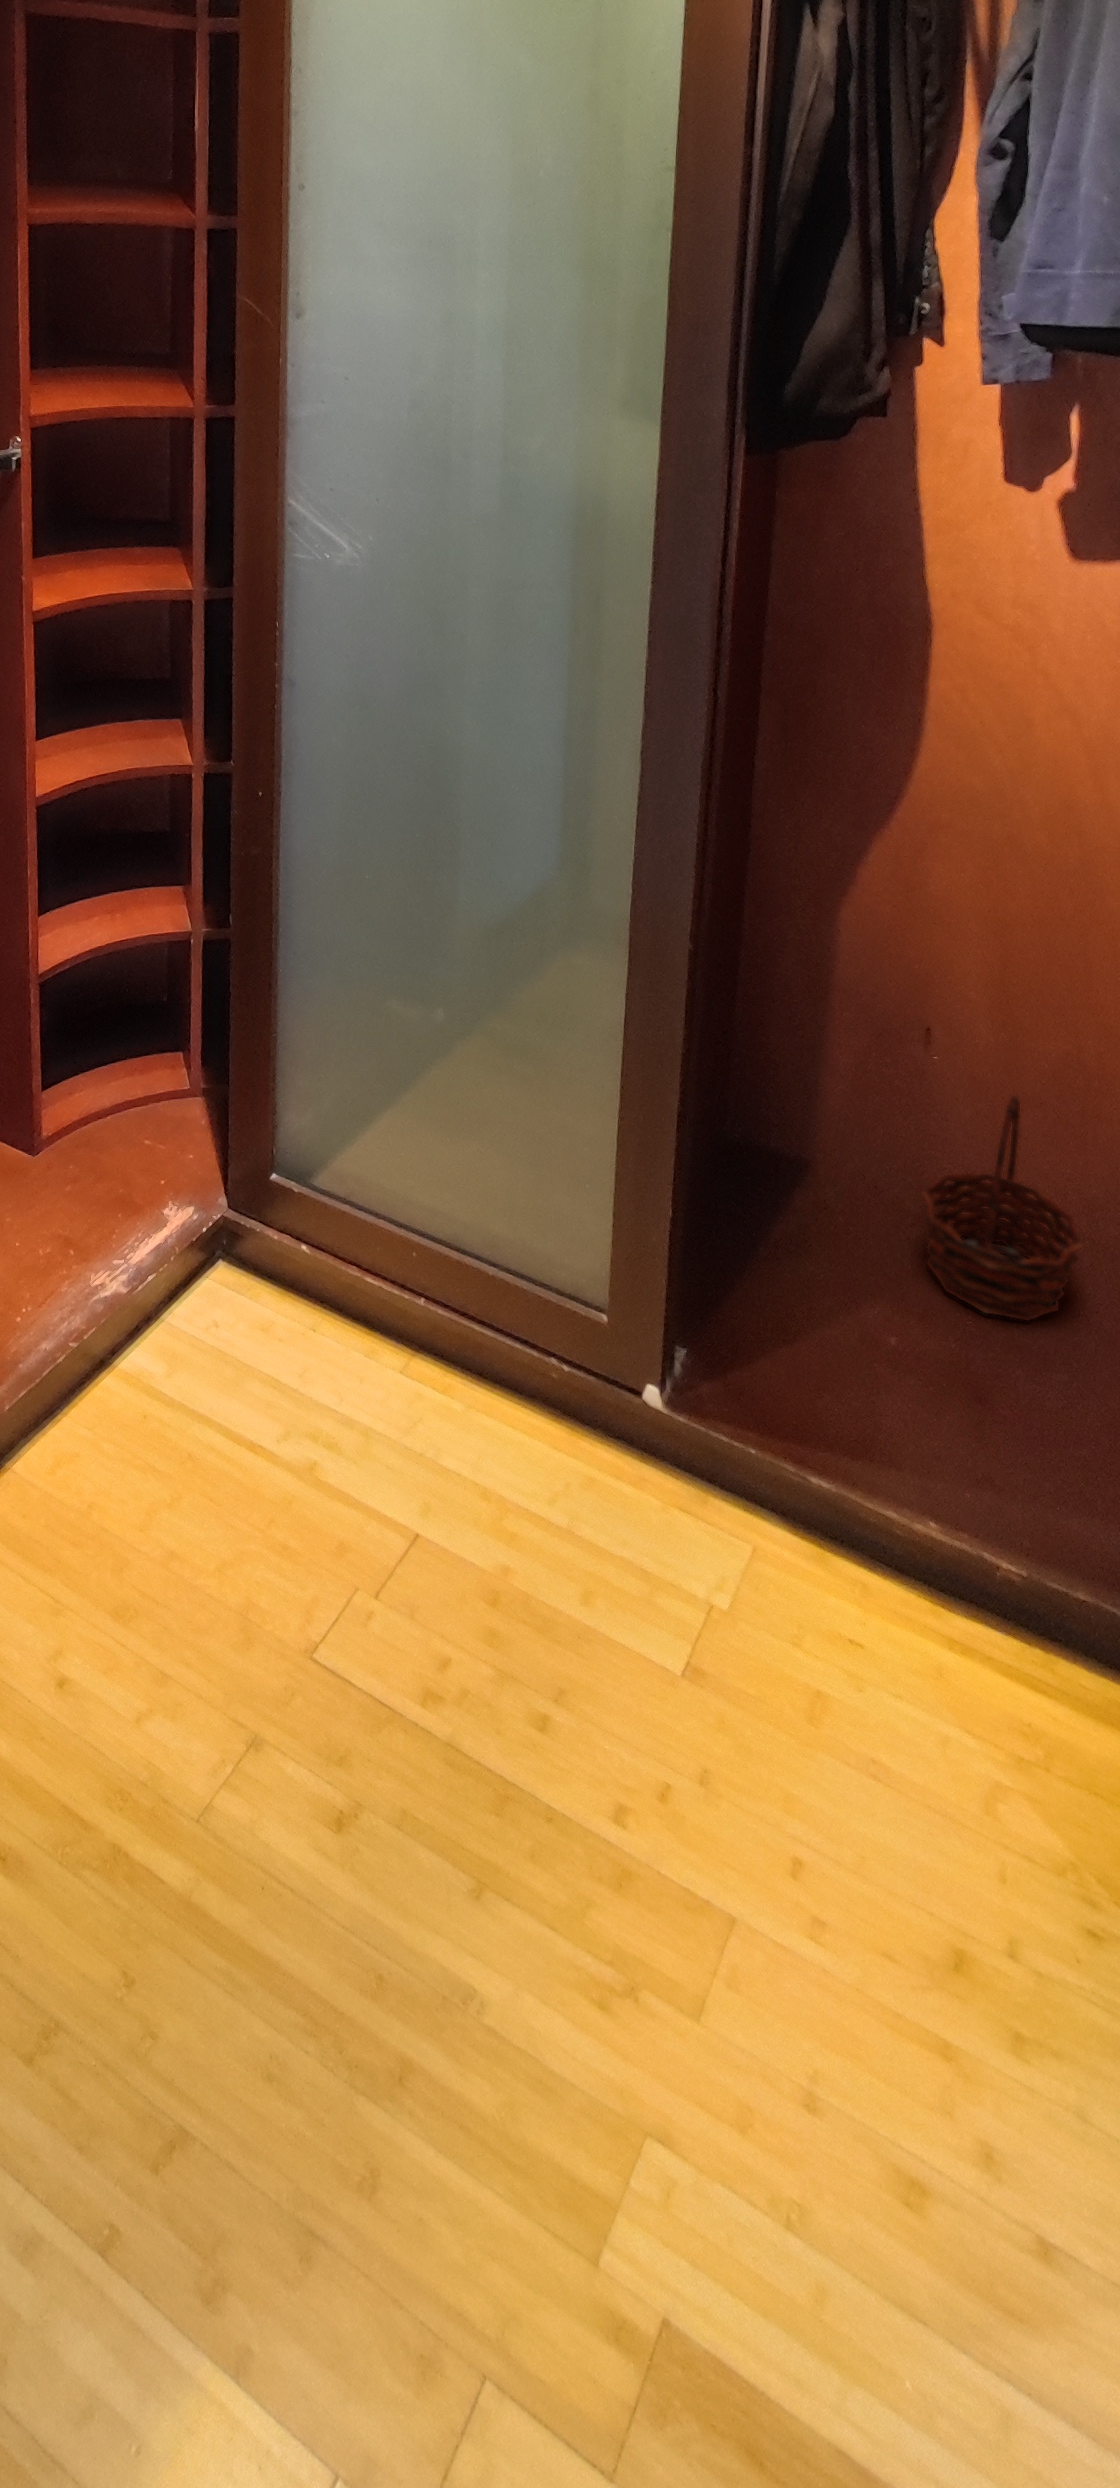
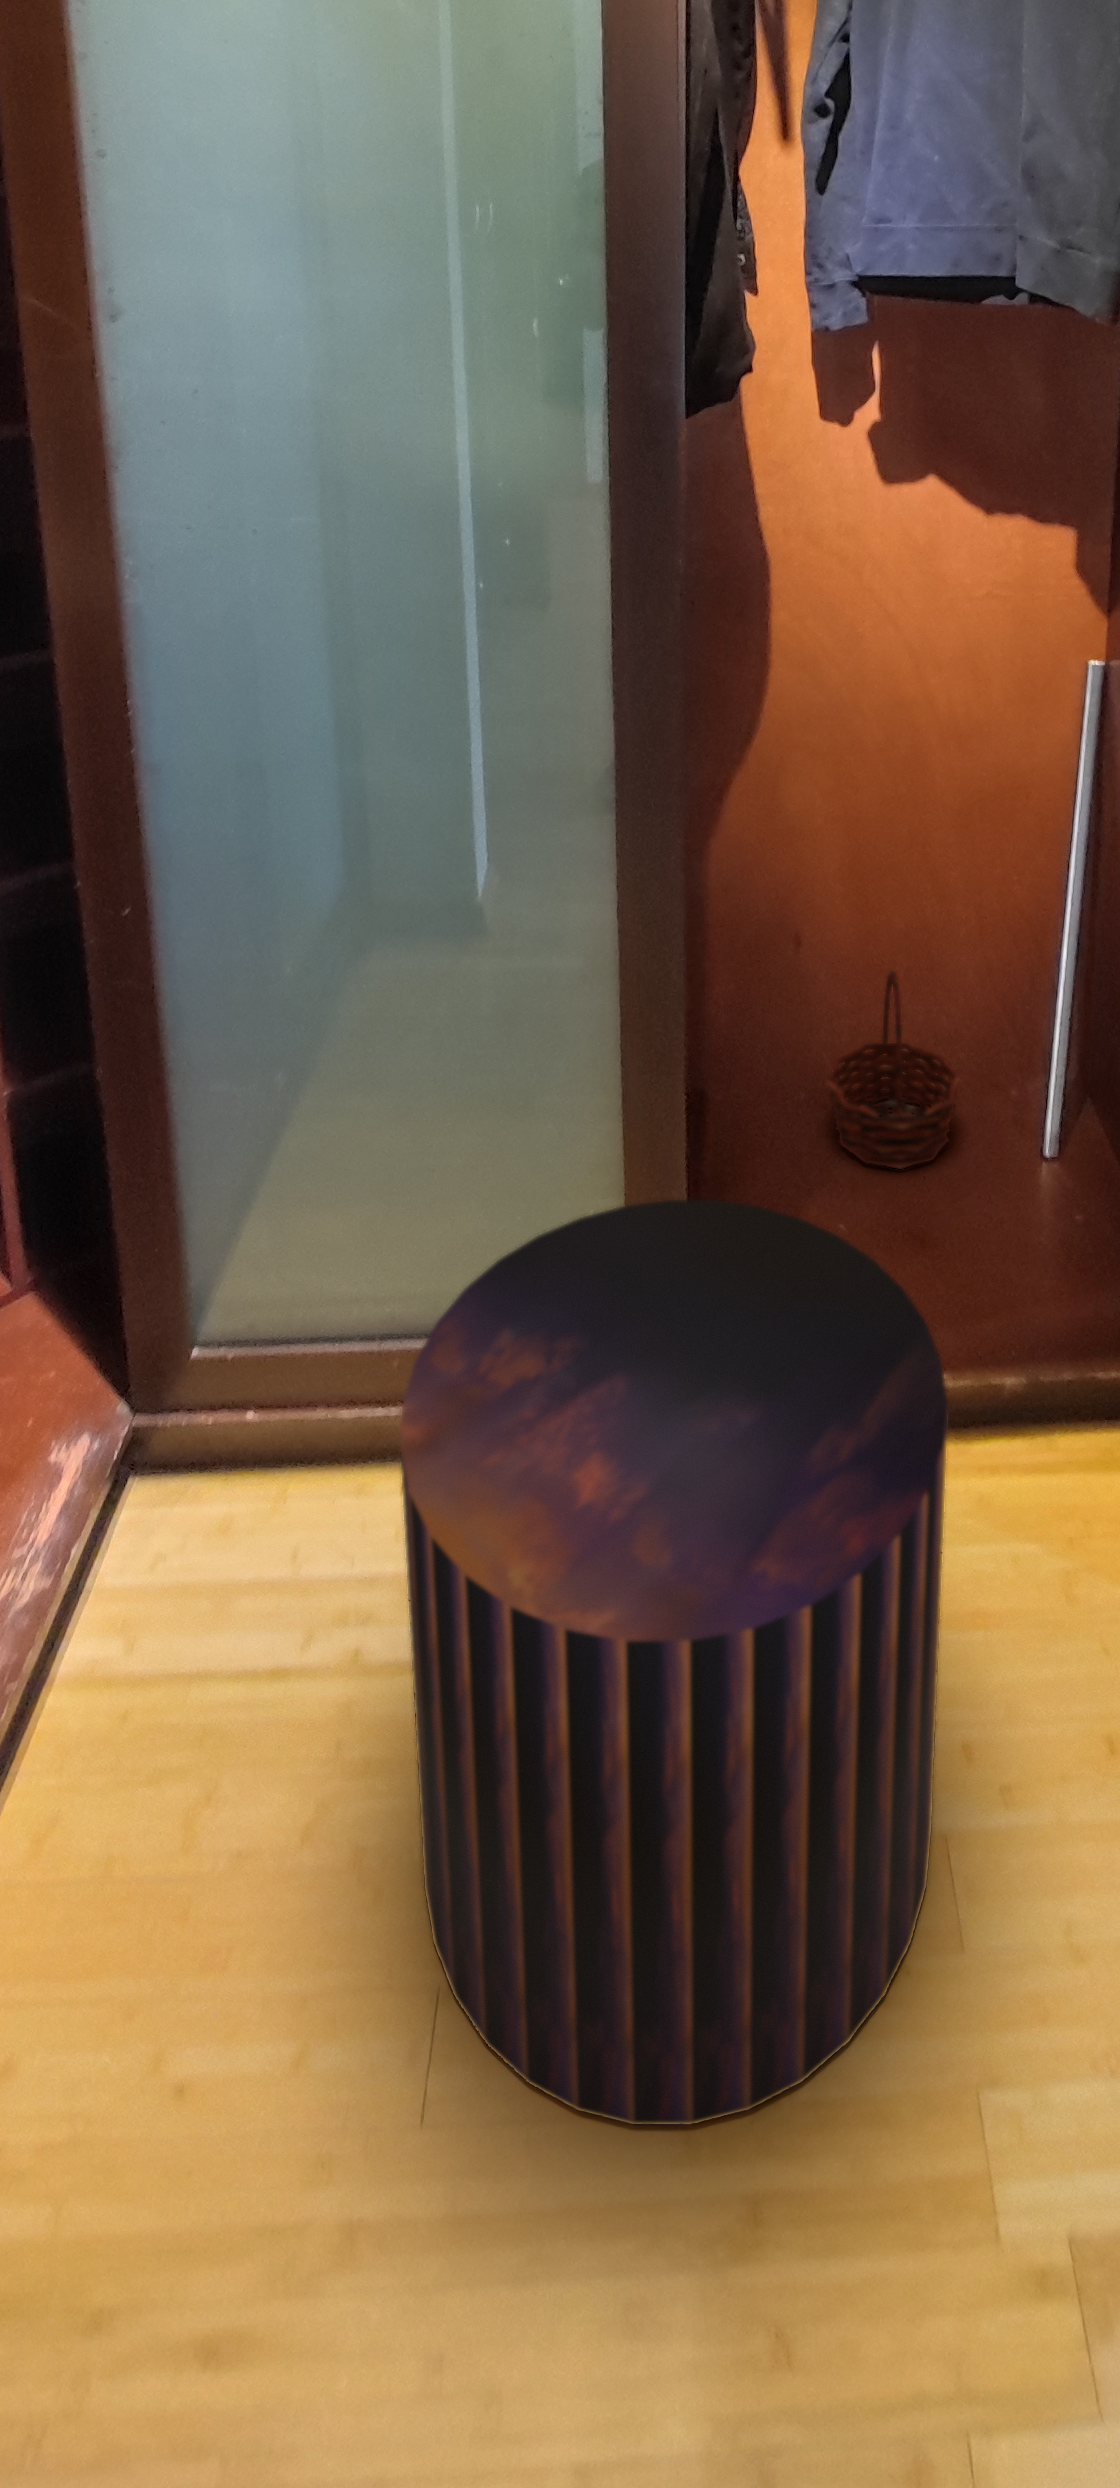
pouf: none [278,1154,804,2001] -> present [400,1200,948,2125]

